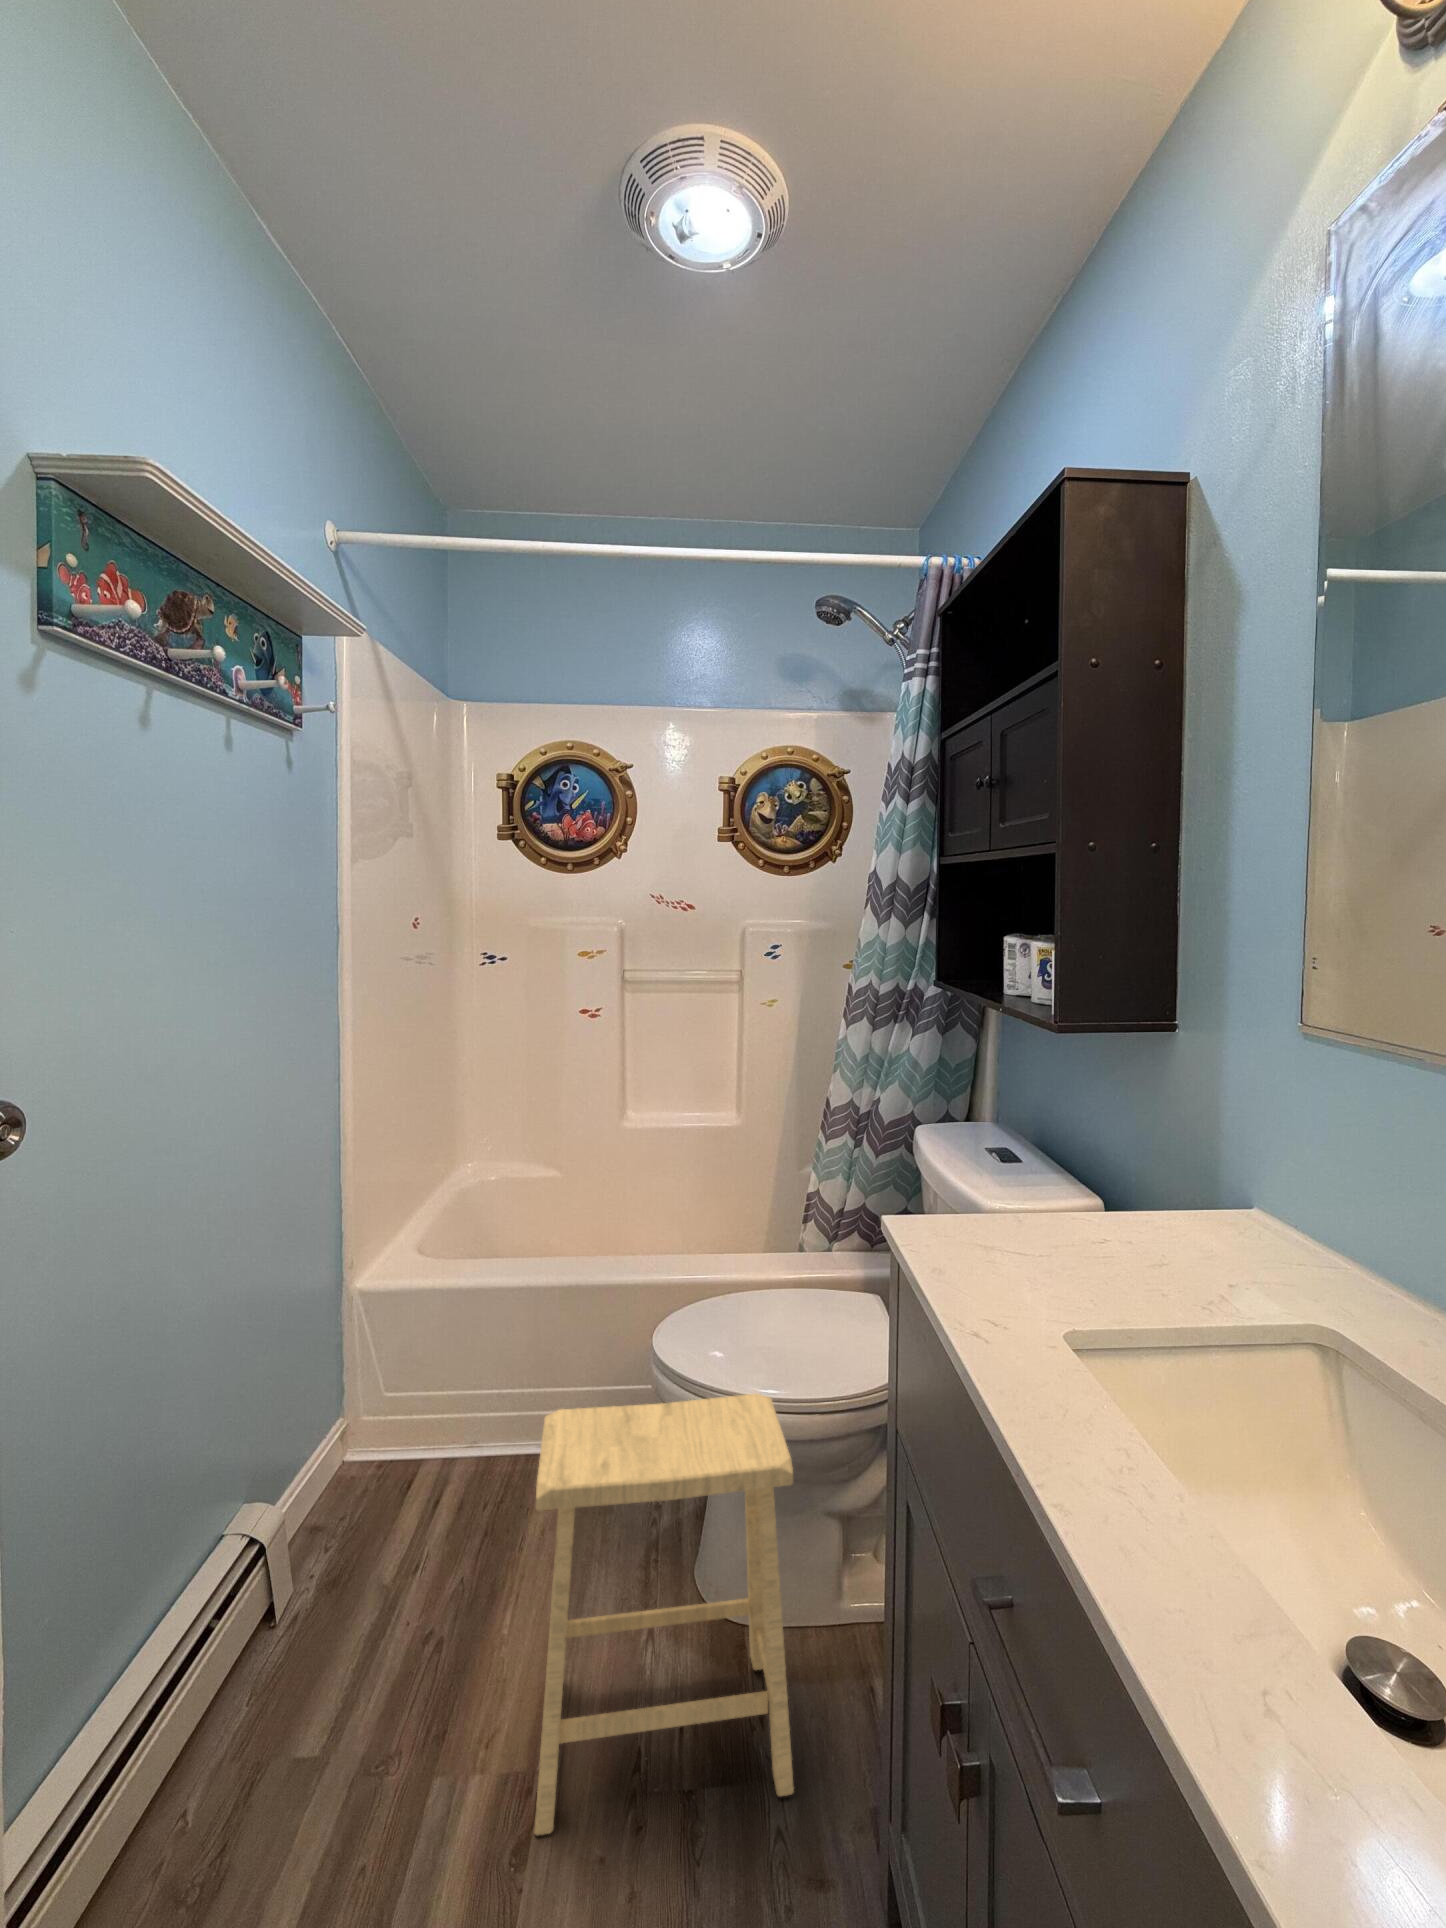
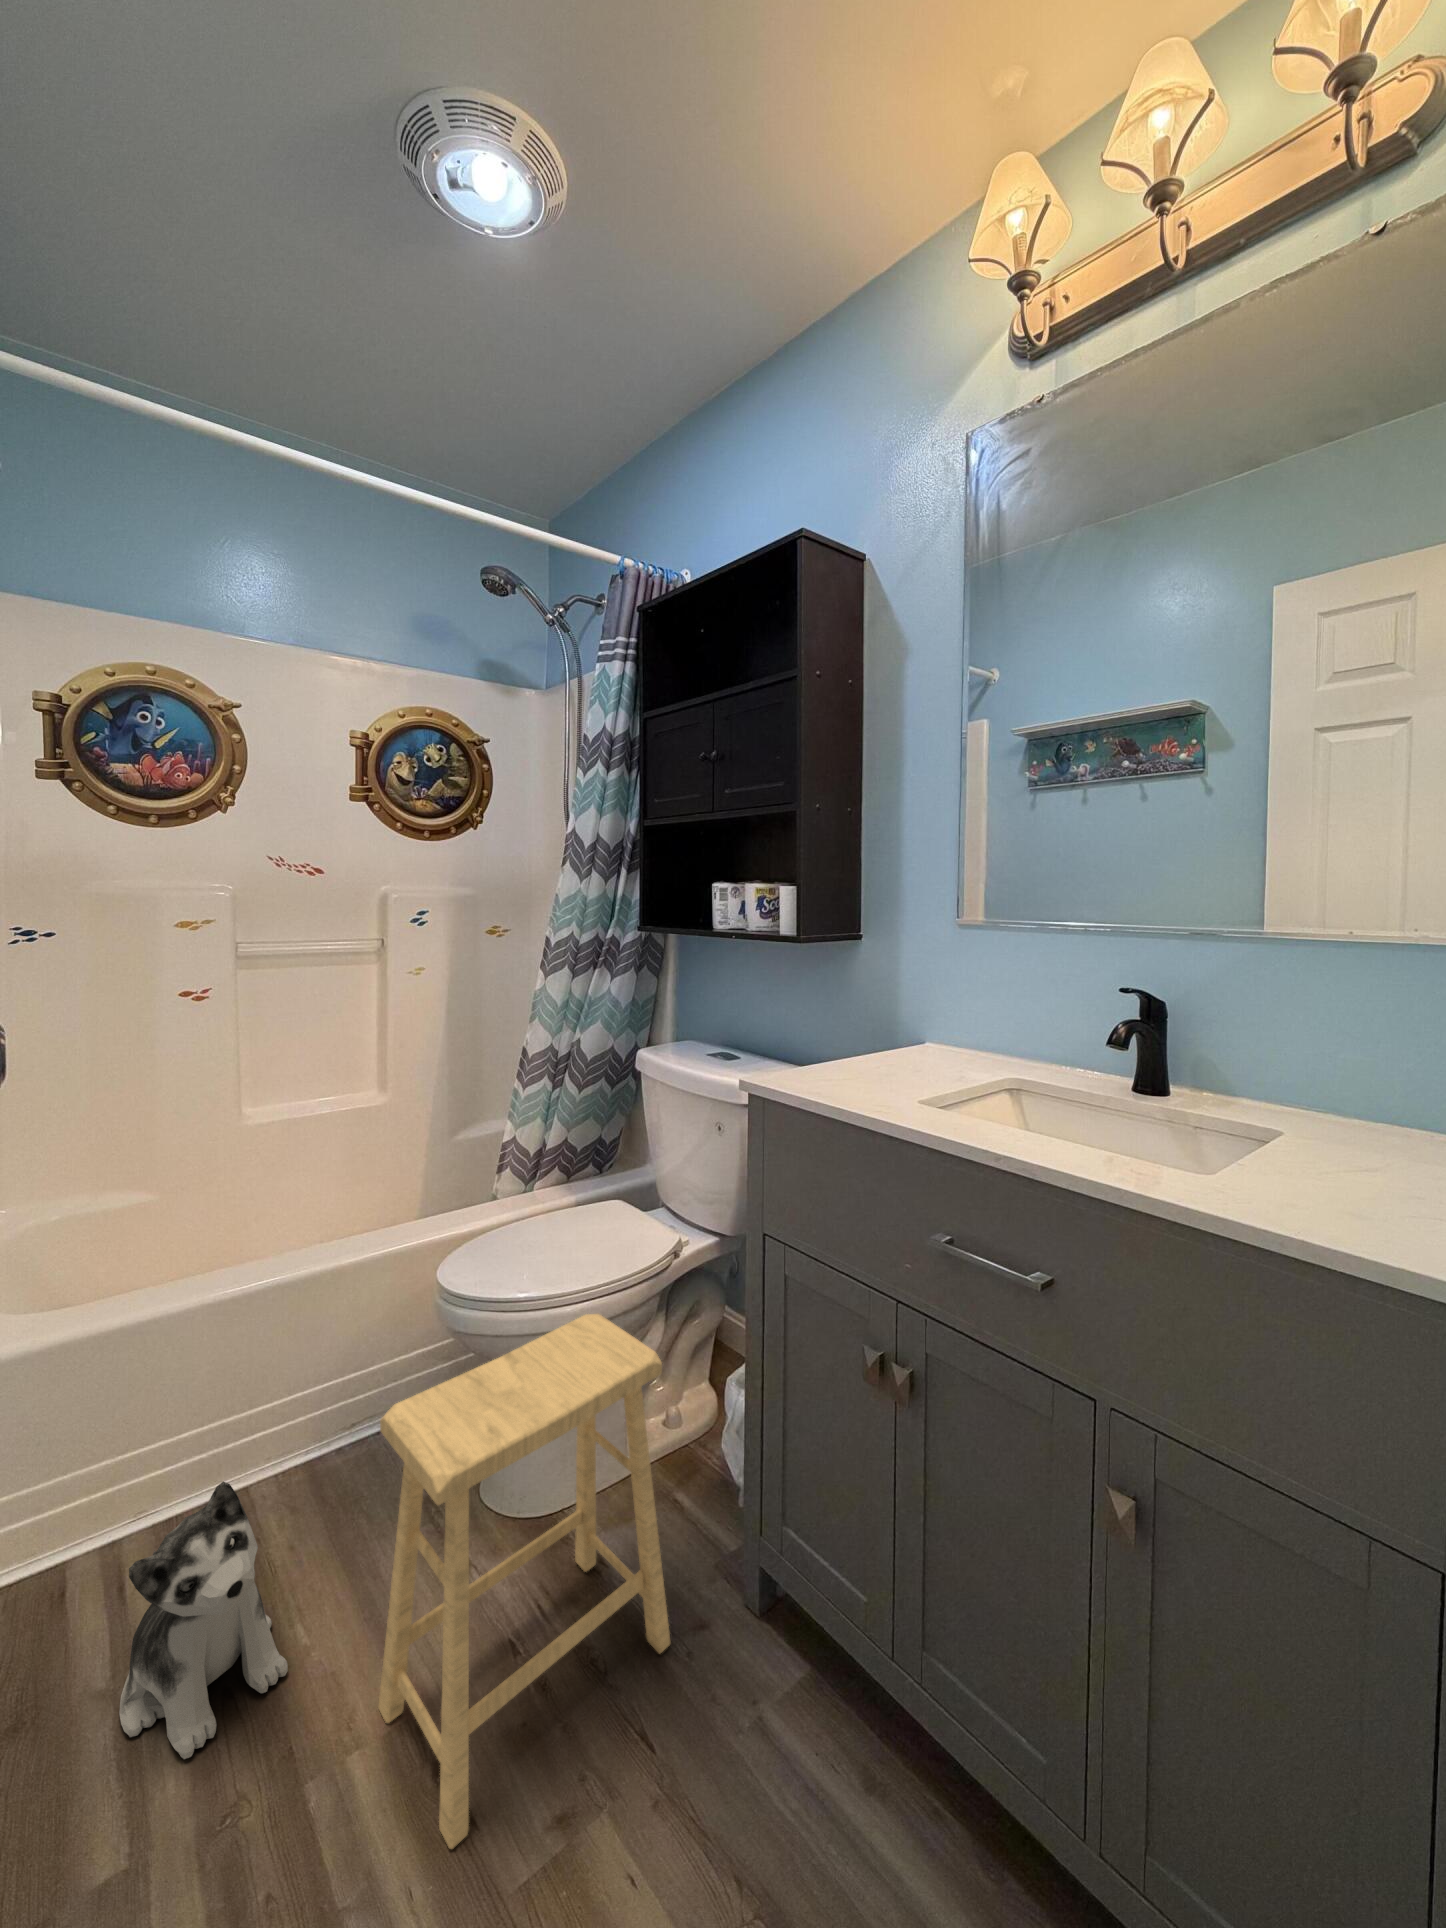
plush toy: none [407,1425,516,1634] -> present [119,1482,288,1759]

